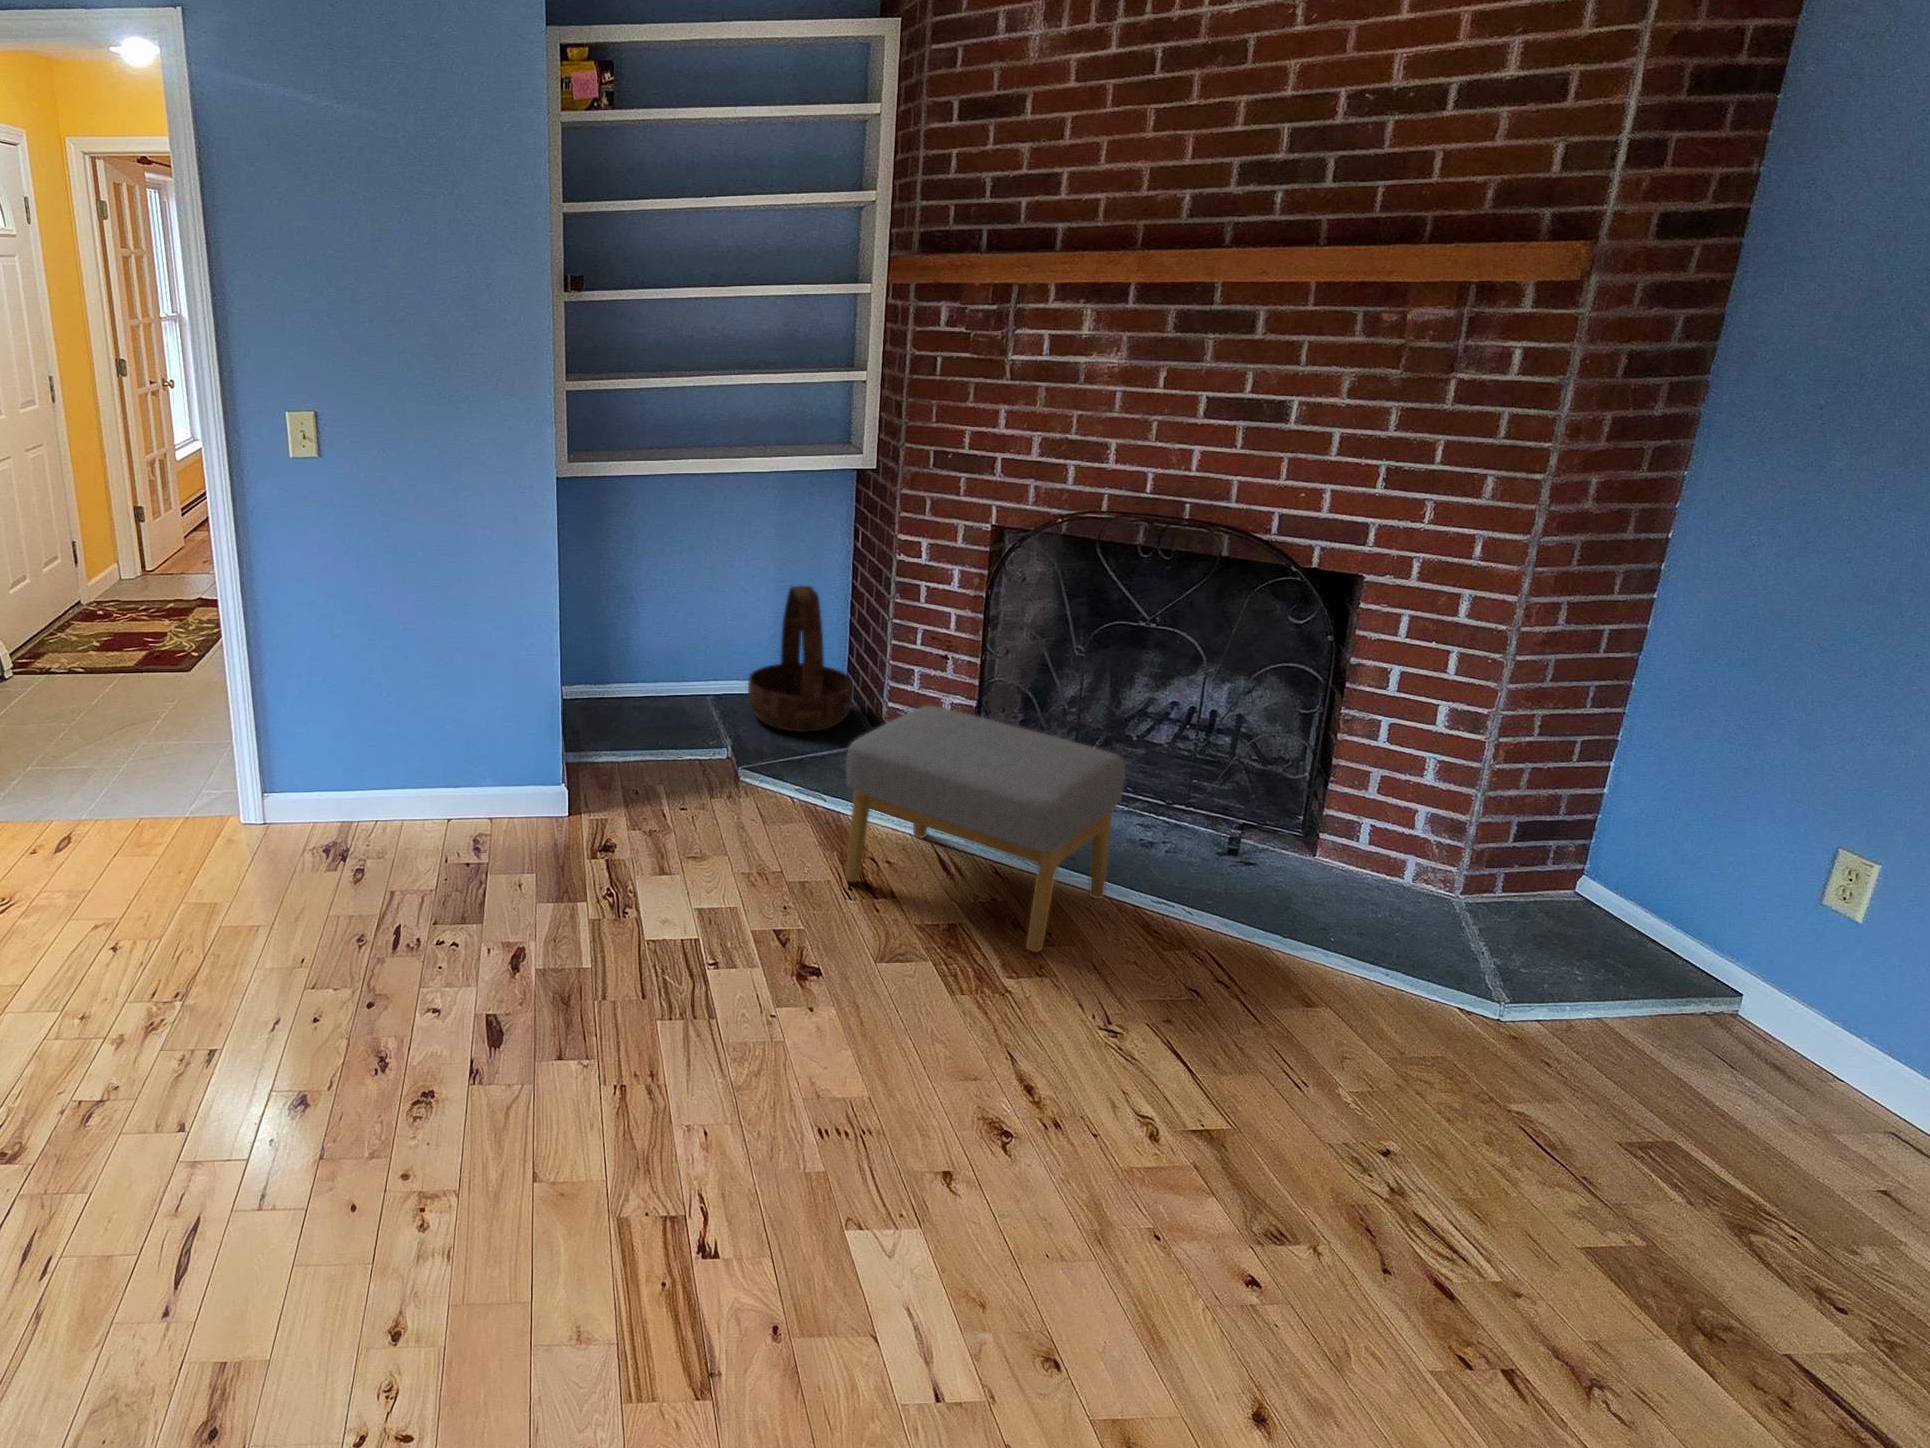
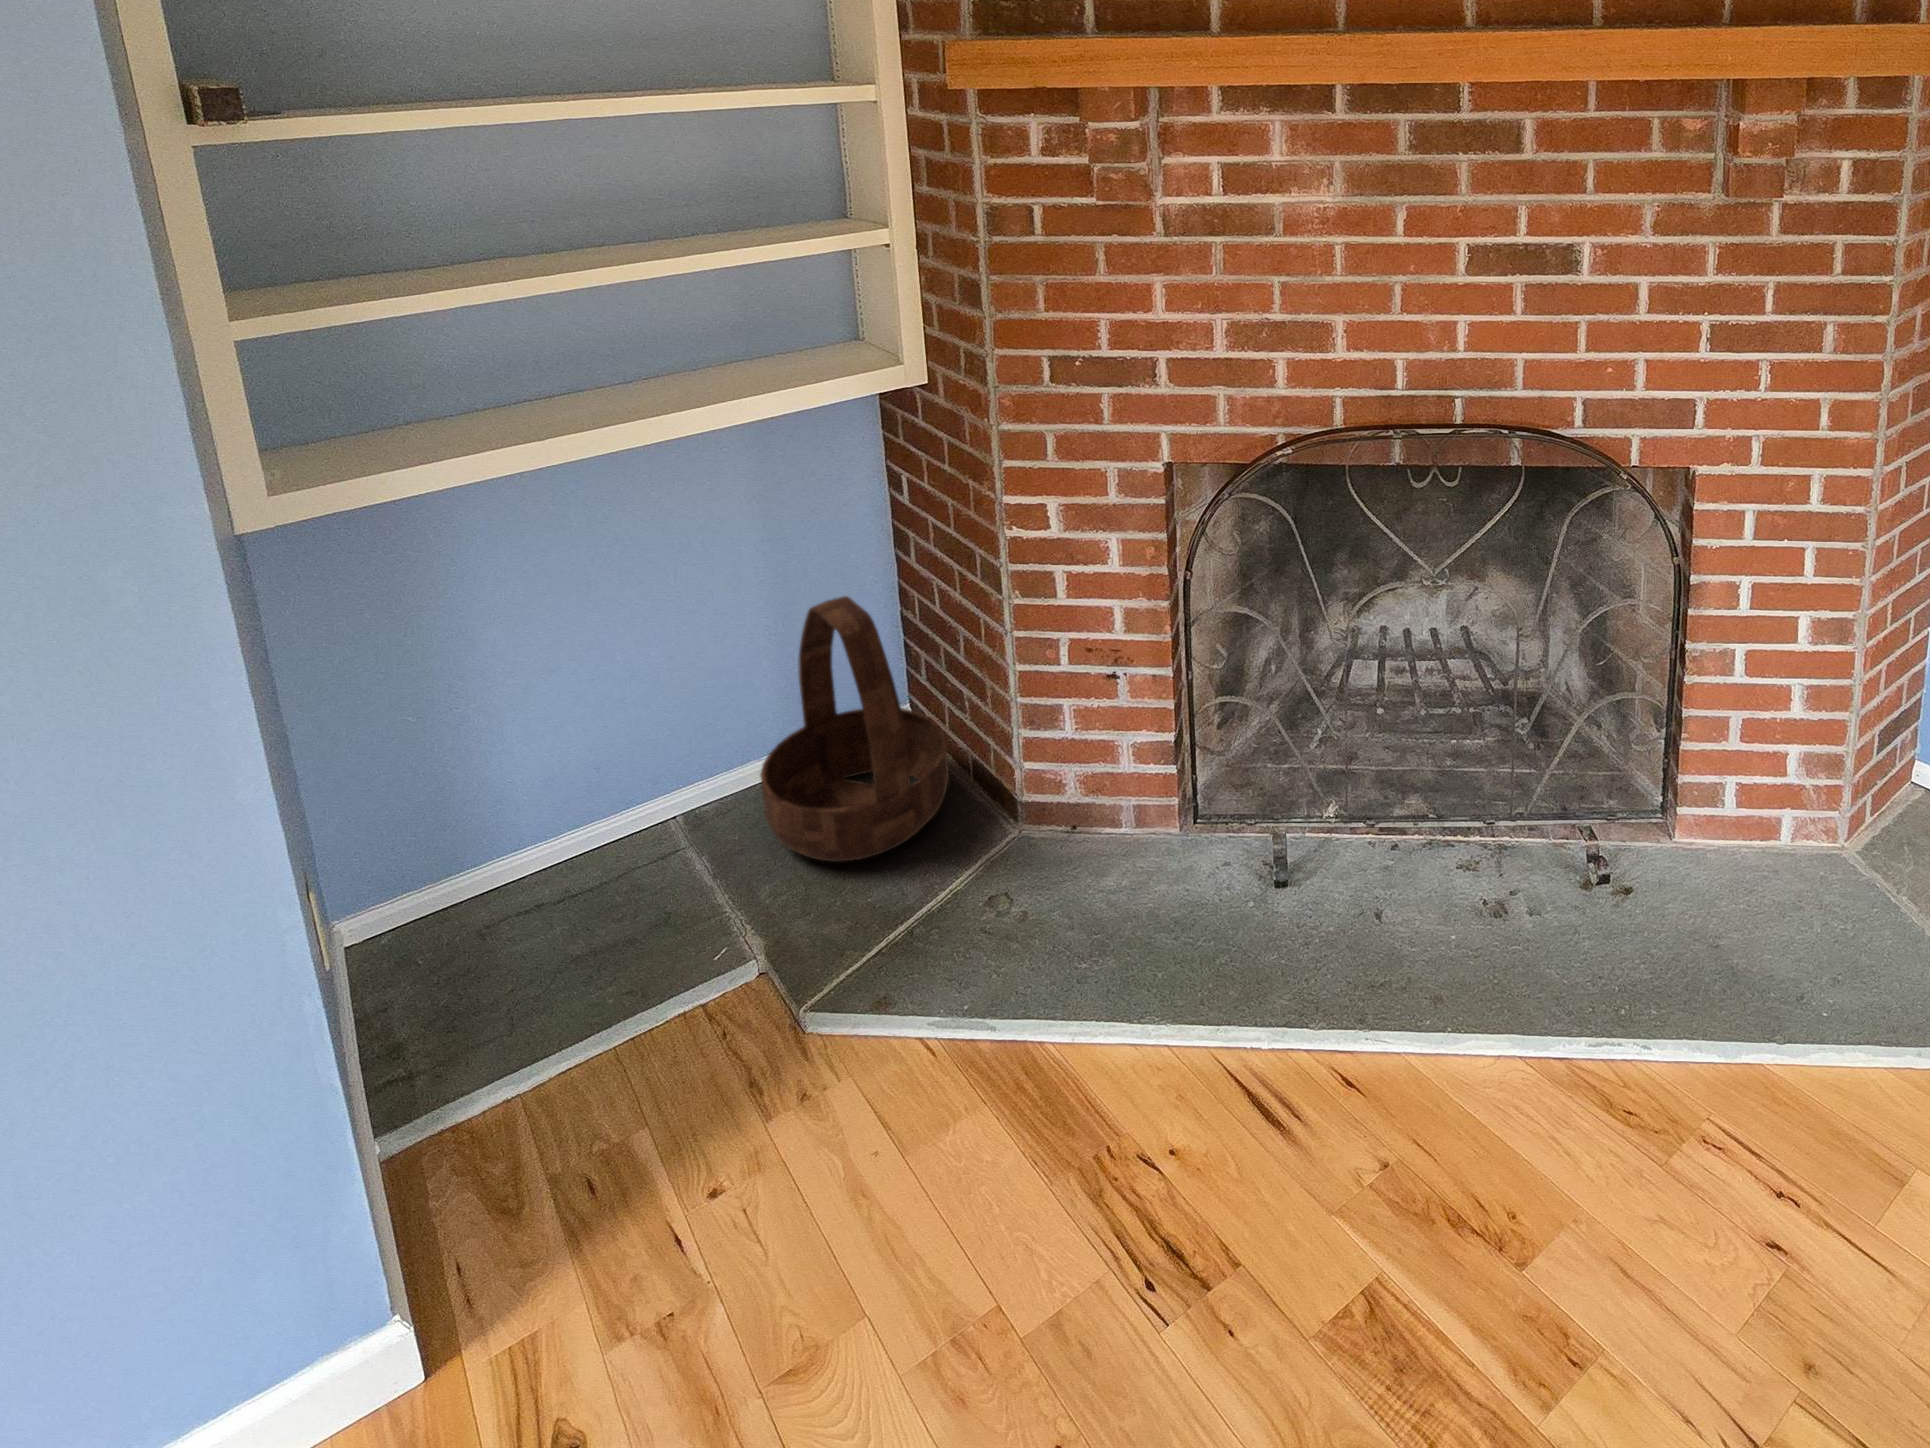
footstool: present [845,706,1125,952] -> none [1118,827,1567,1296]

